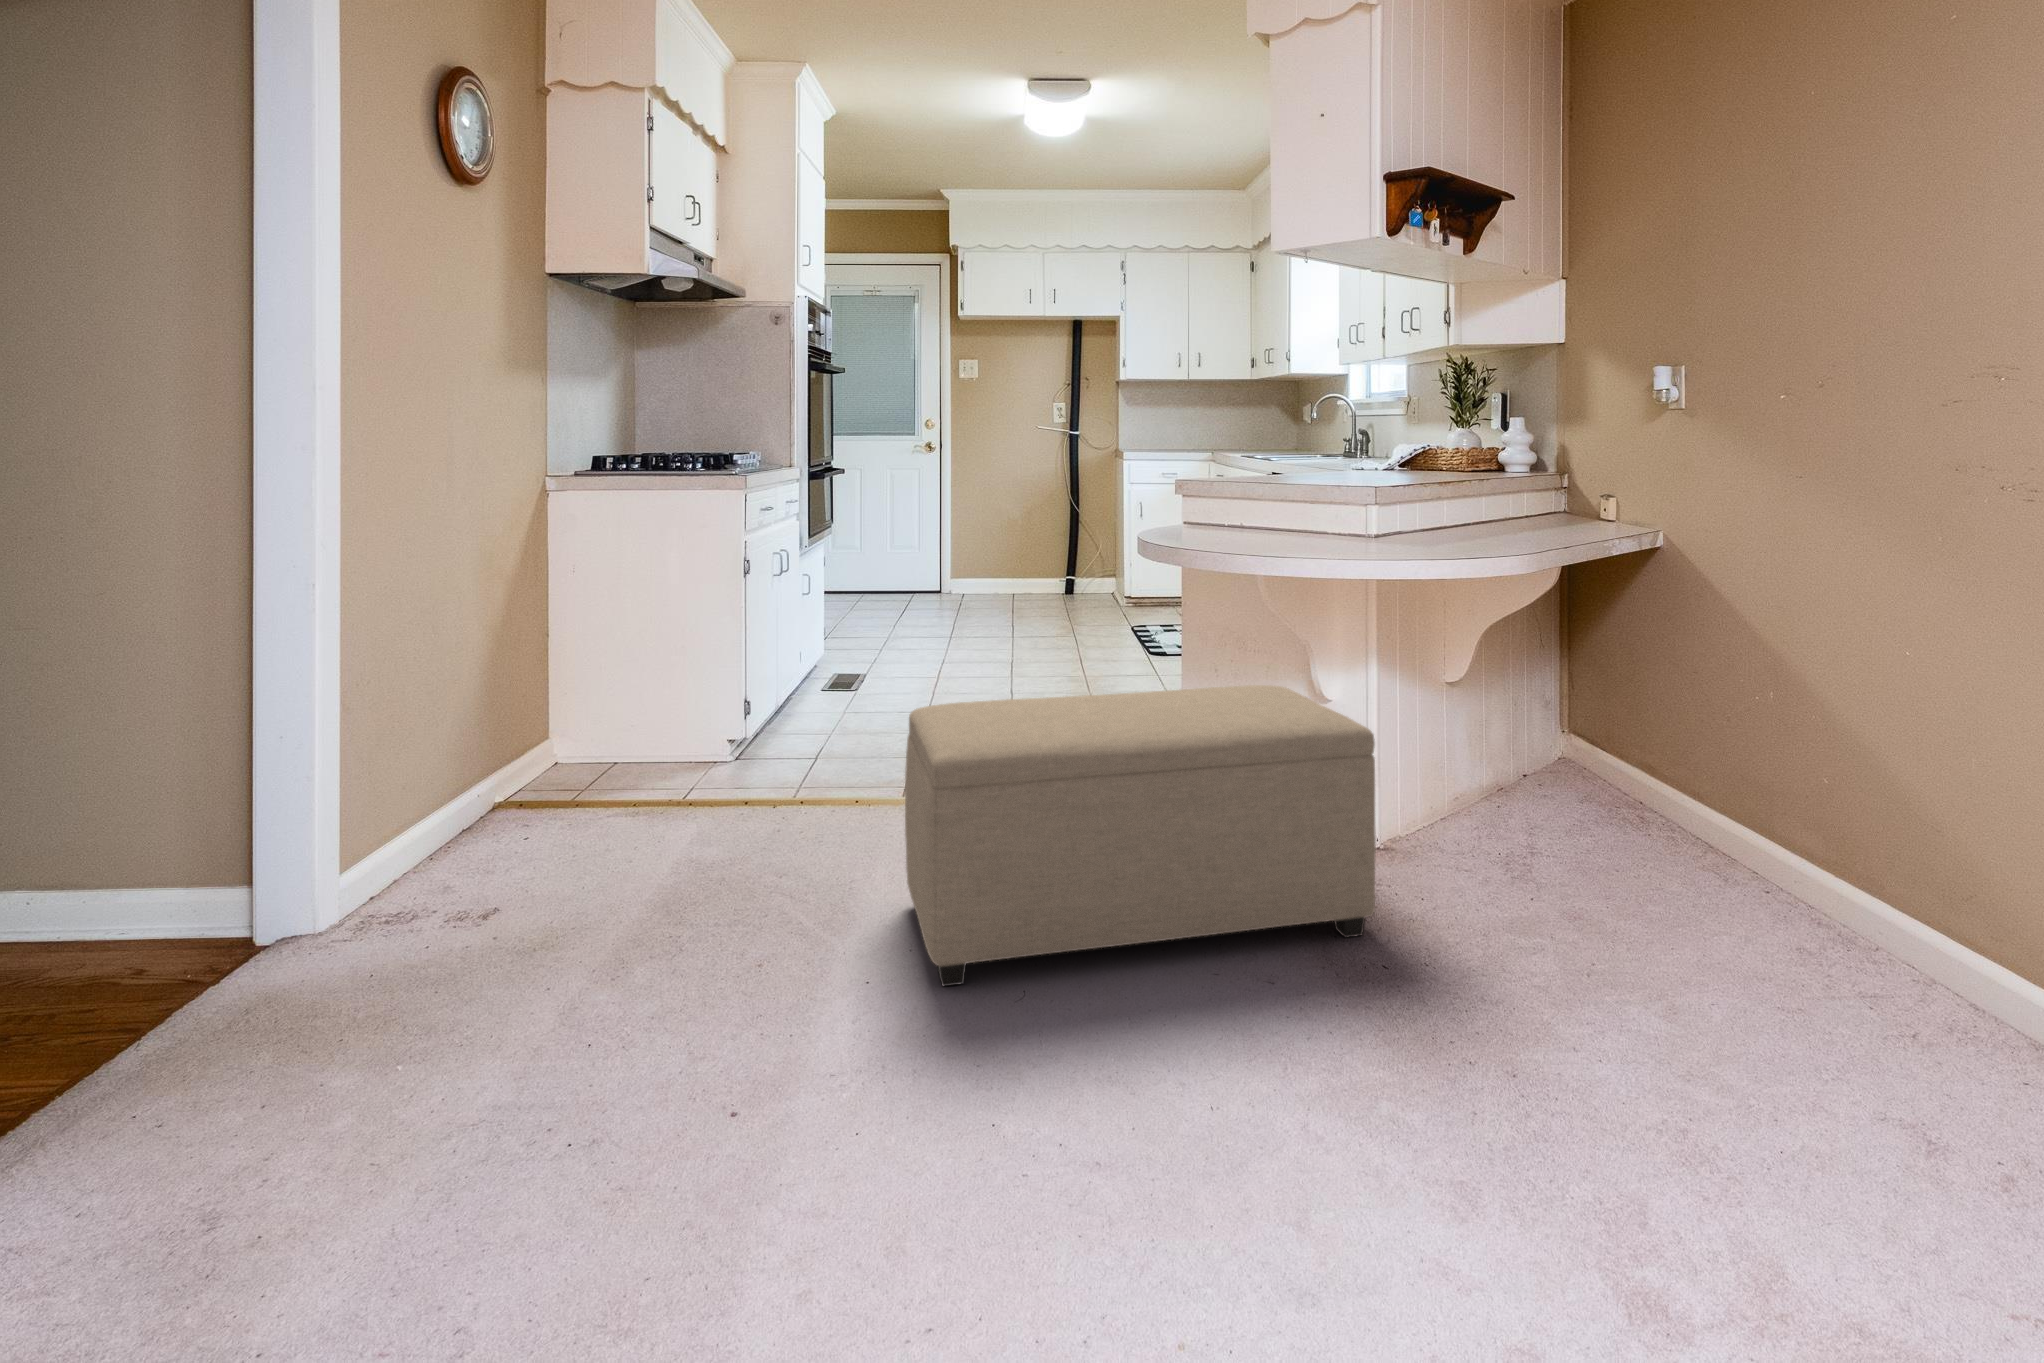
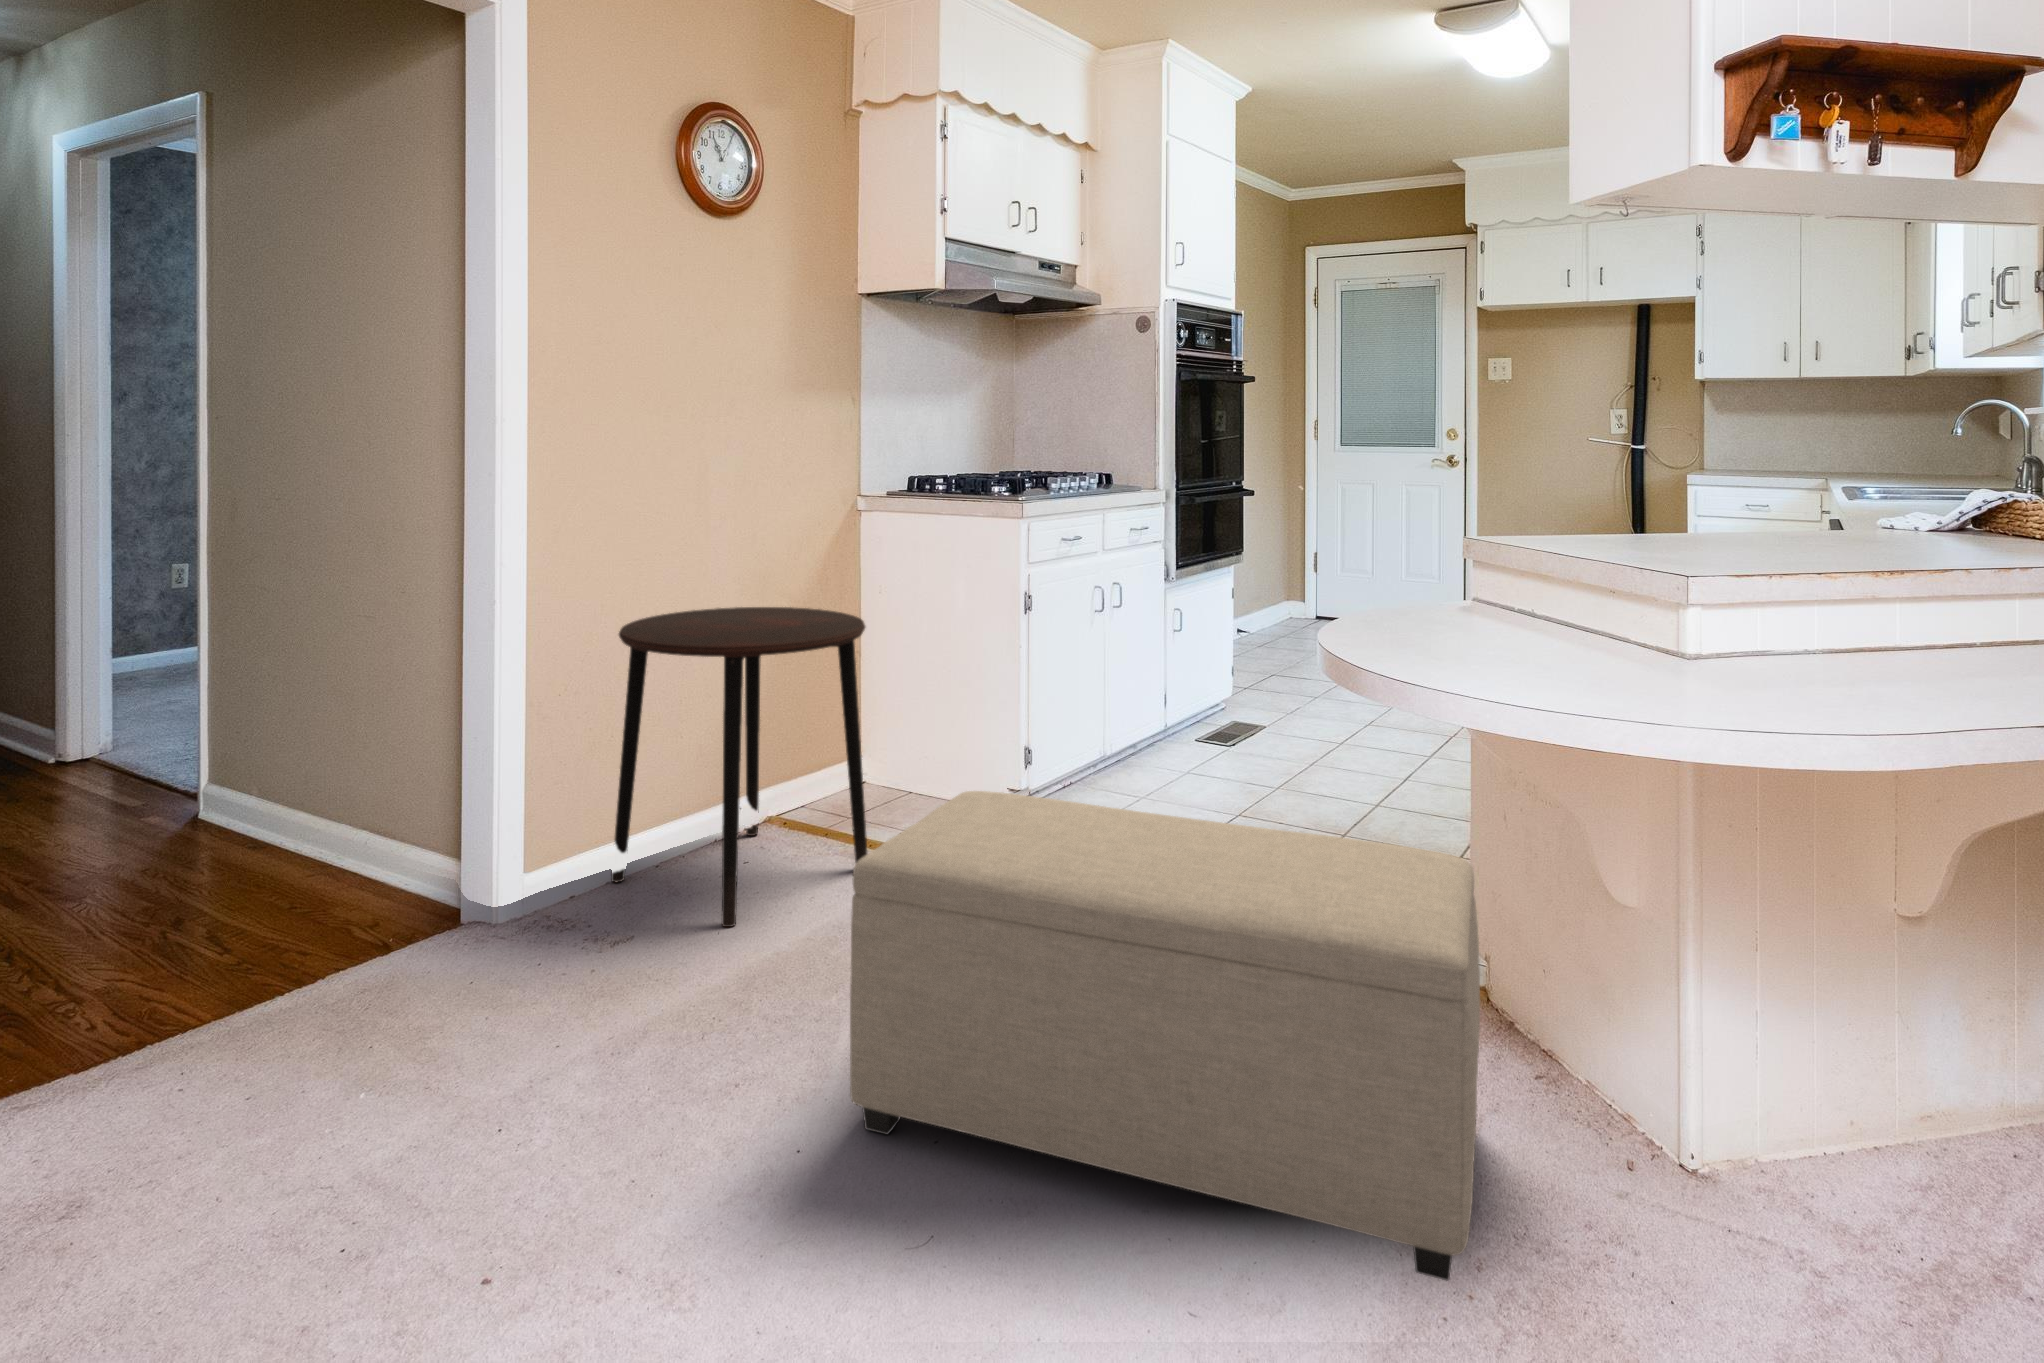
side table: none [408,589,684,904] -> present [611,607,868,927]

